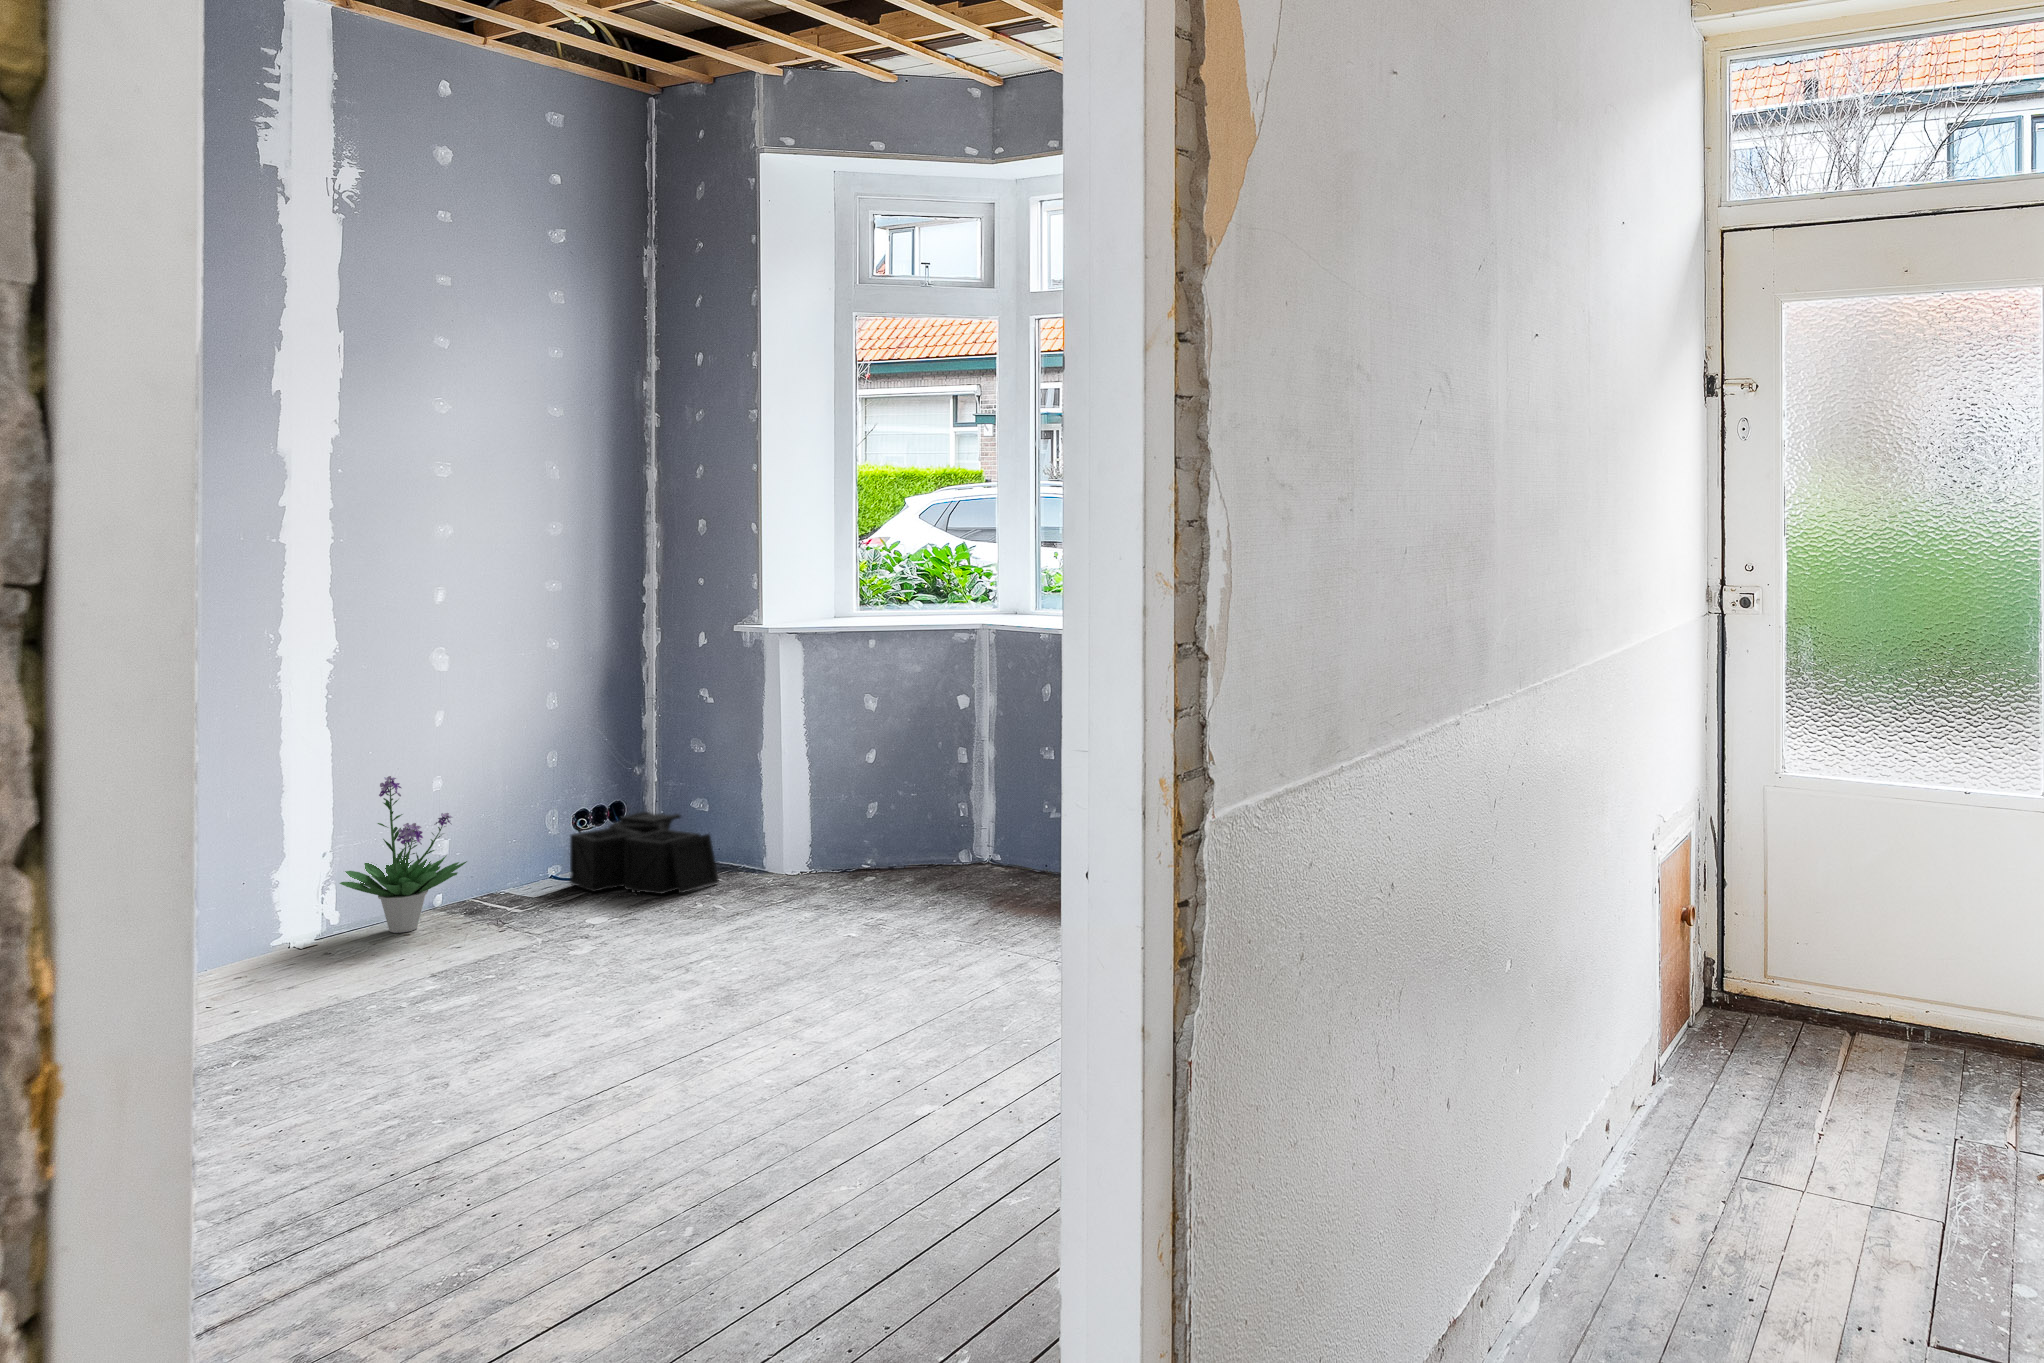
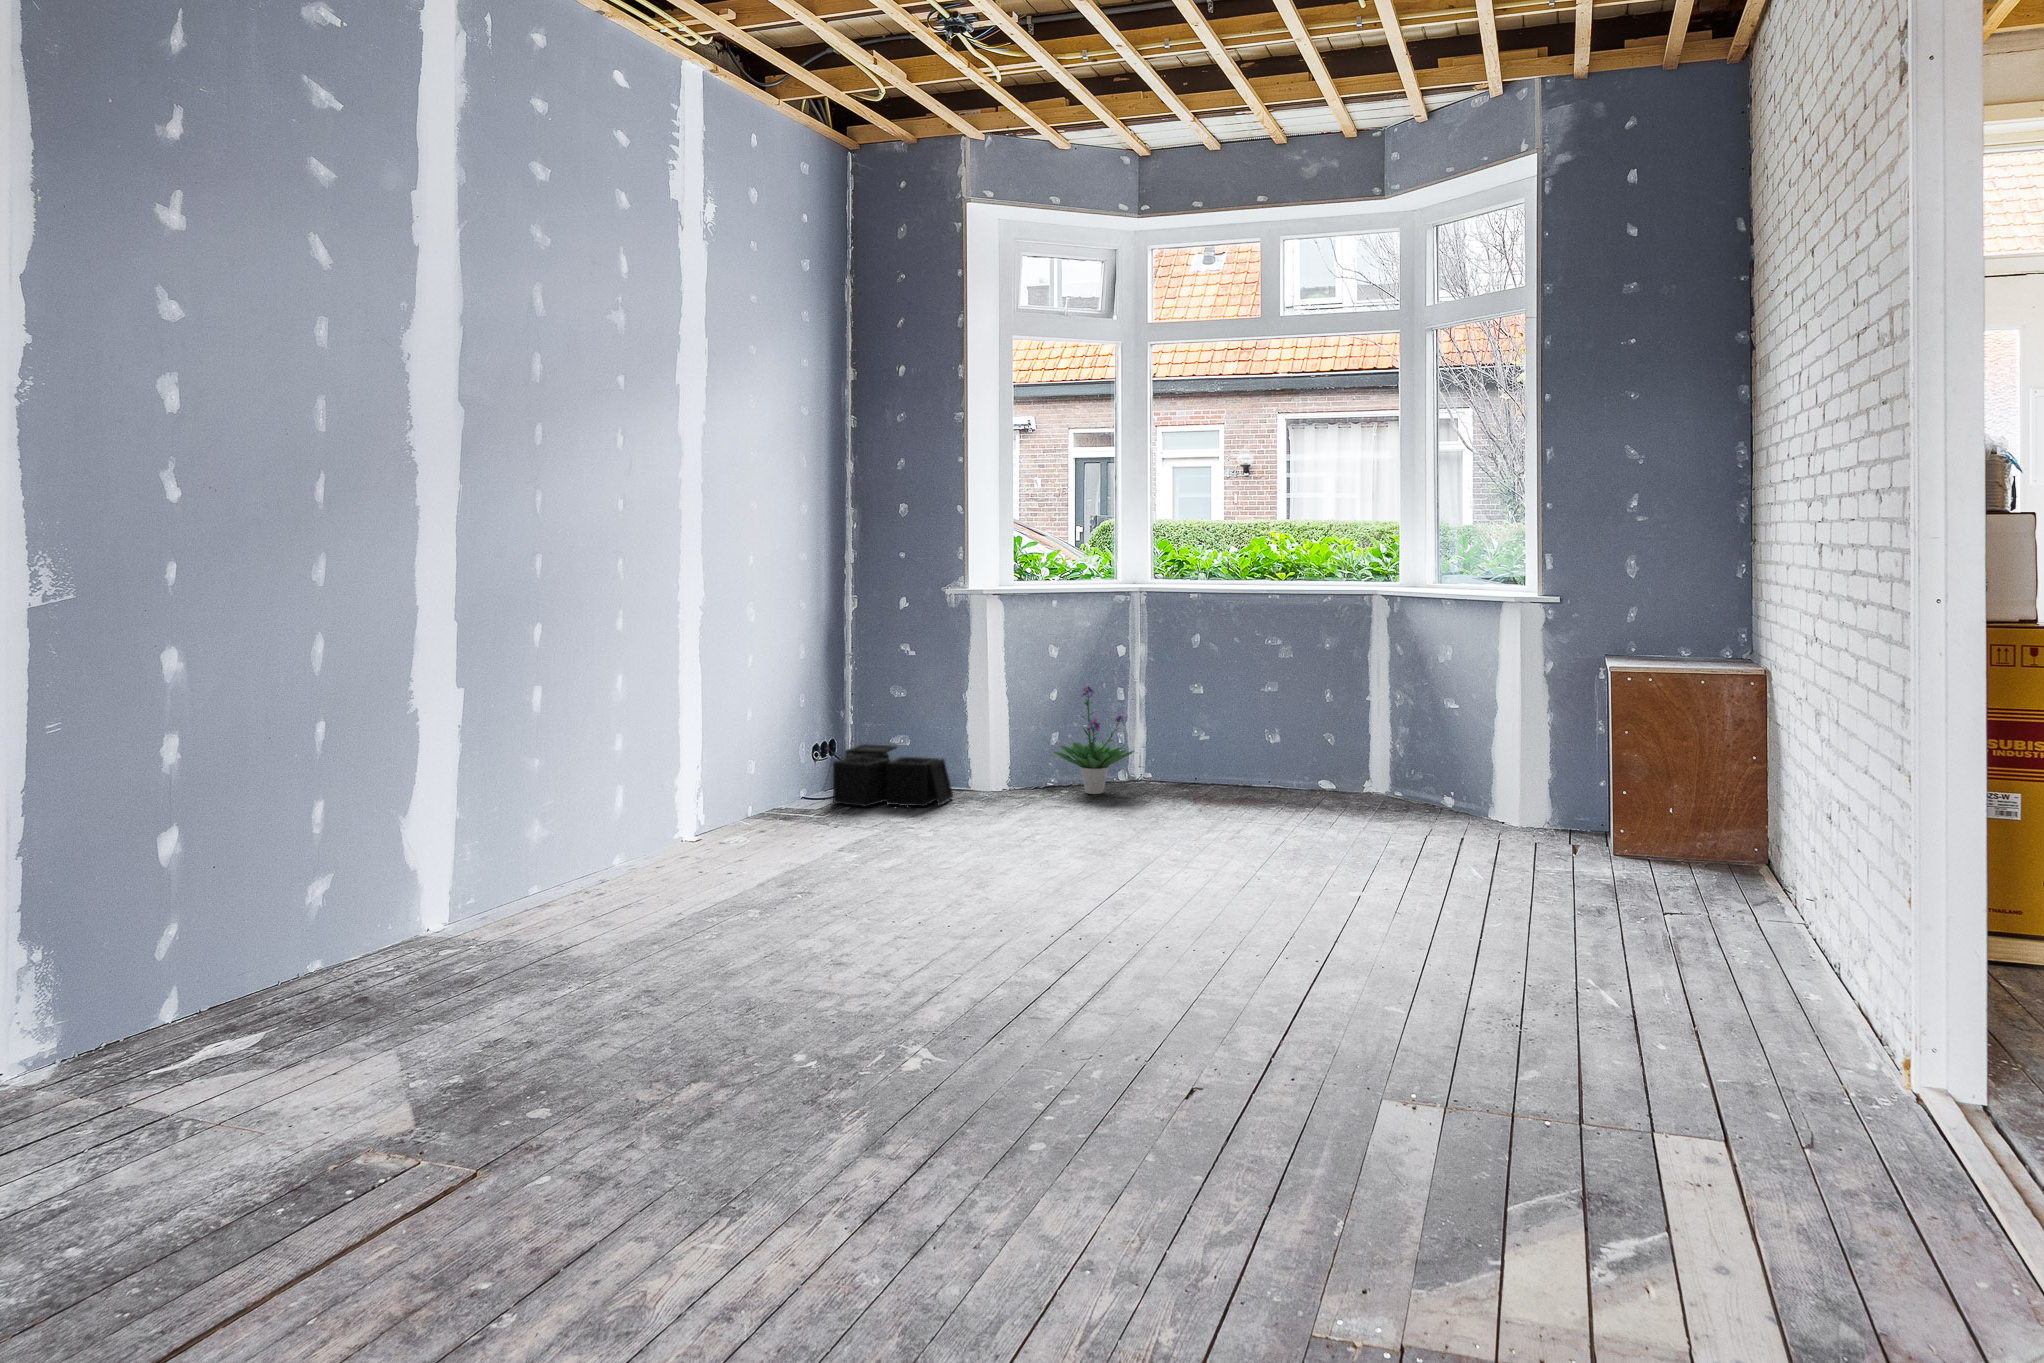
potted plant: present [340,776,467,933] -> present [1054,683,1134,794]

